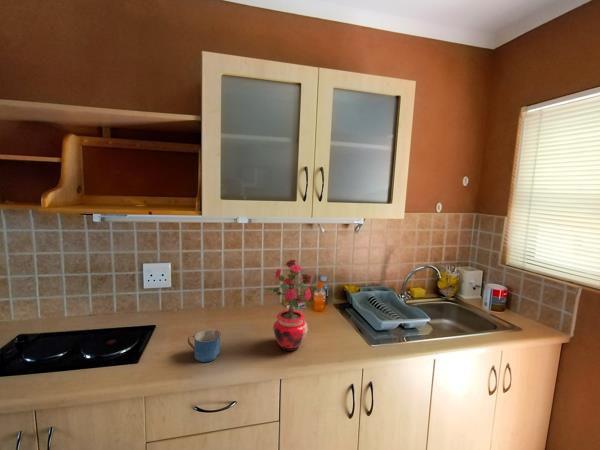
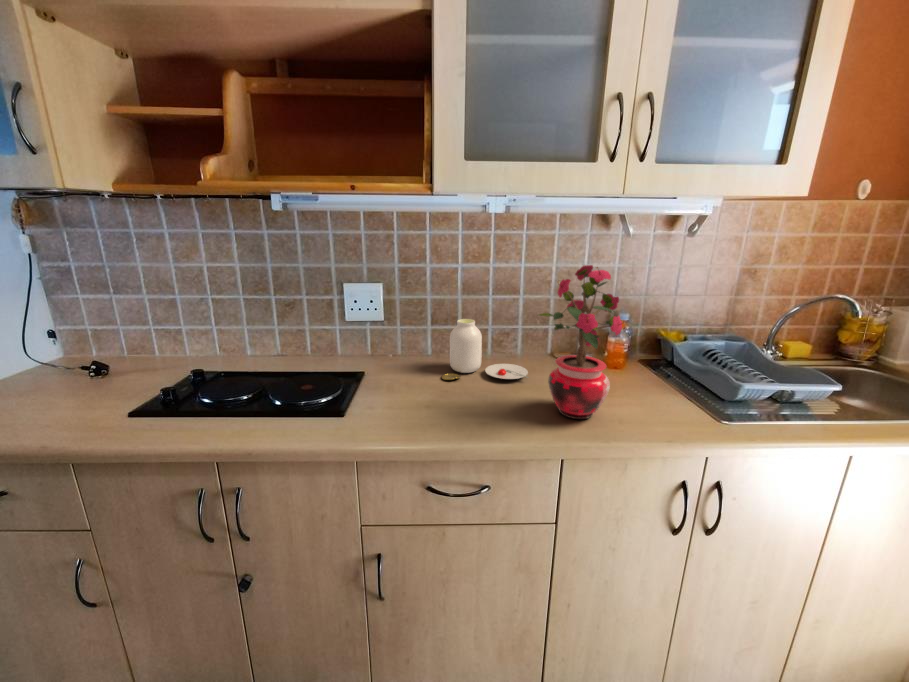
jar: none [209,286,265,328] -> present [442,319,528,380]
mug: present [188,329,221,362] -> none [414,377,465,424]

